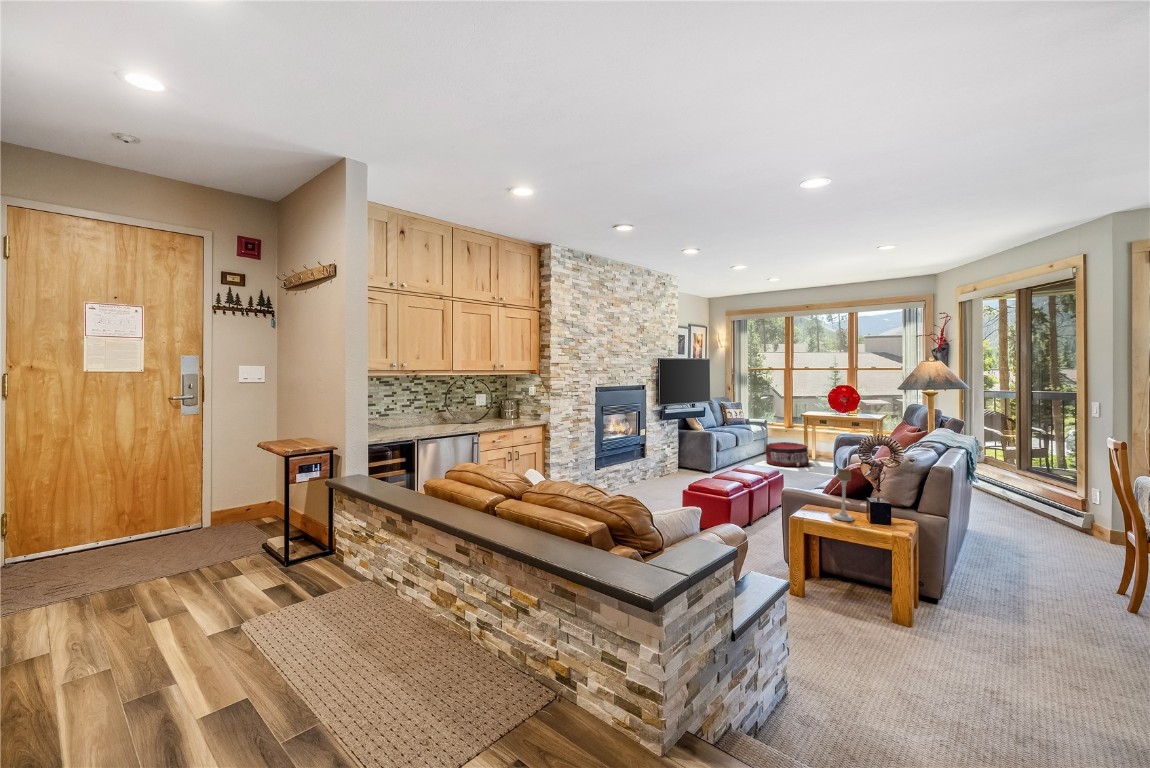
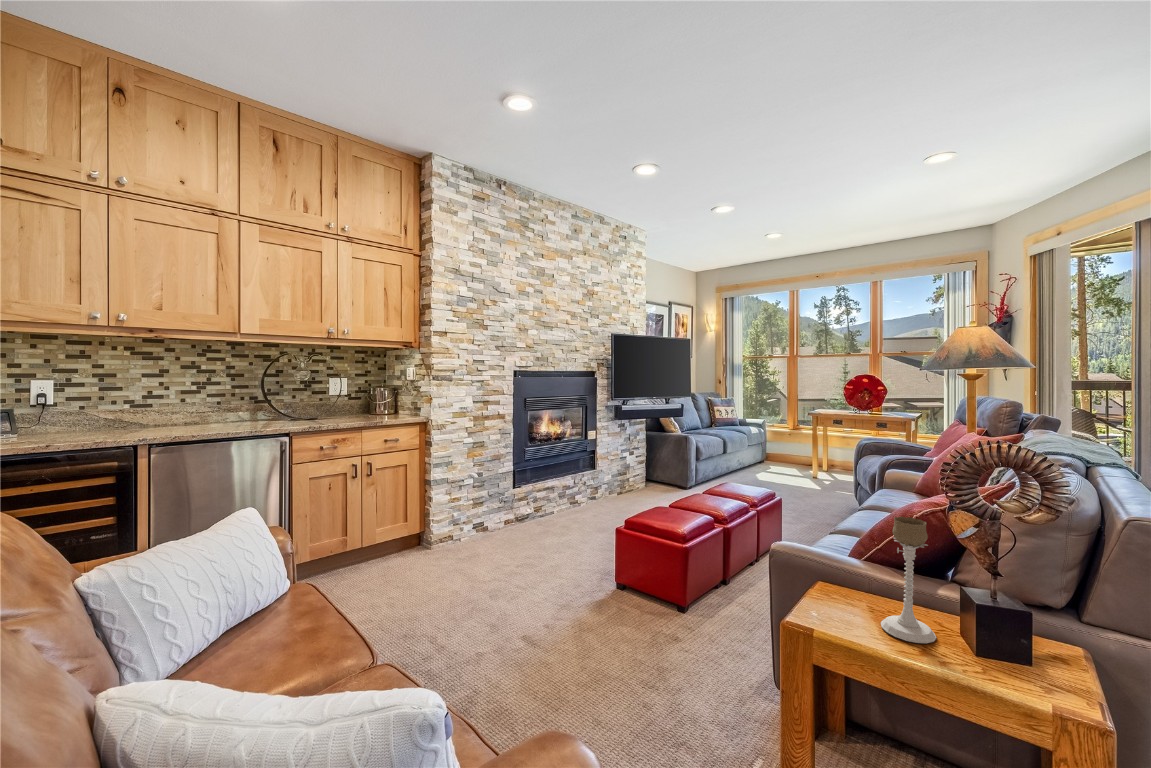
pouf: present [766,442,809,466] -> none [763,448,819,481]

